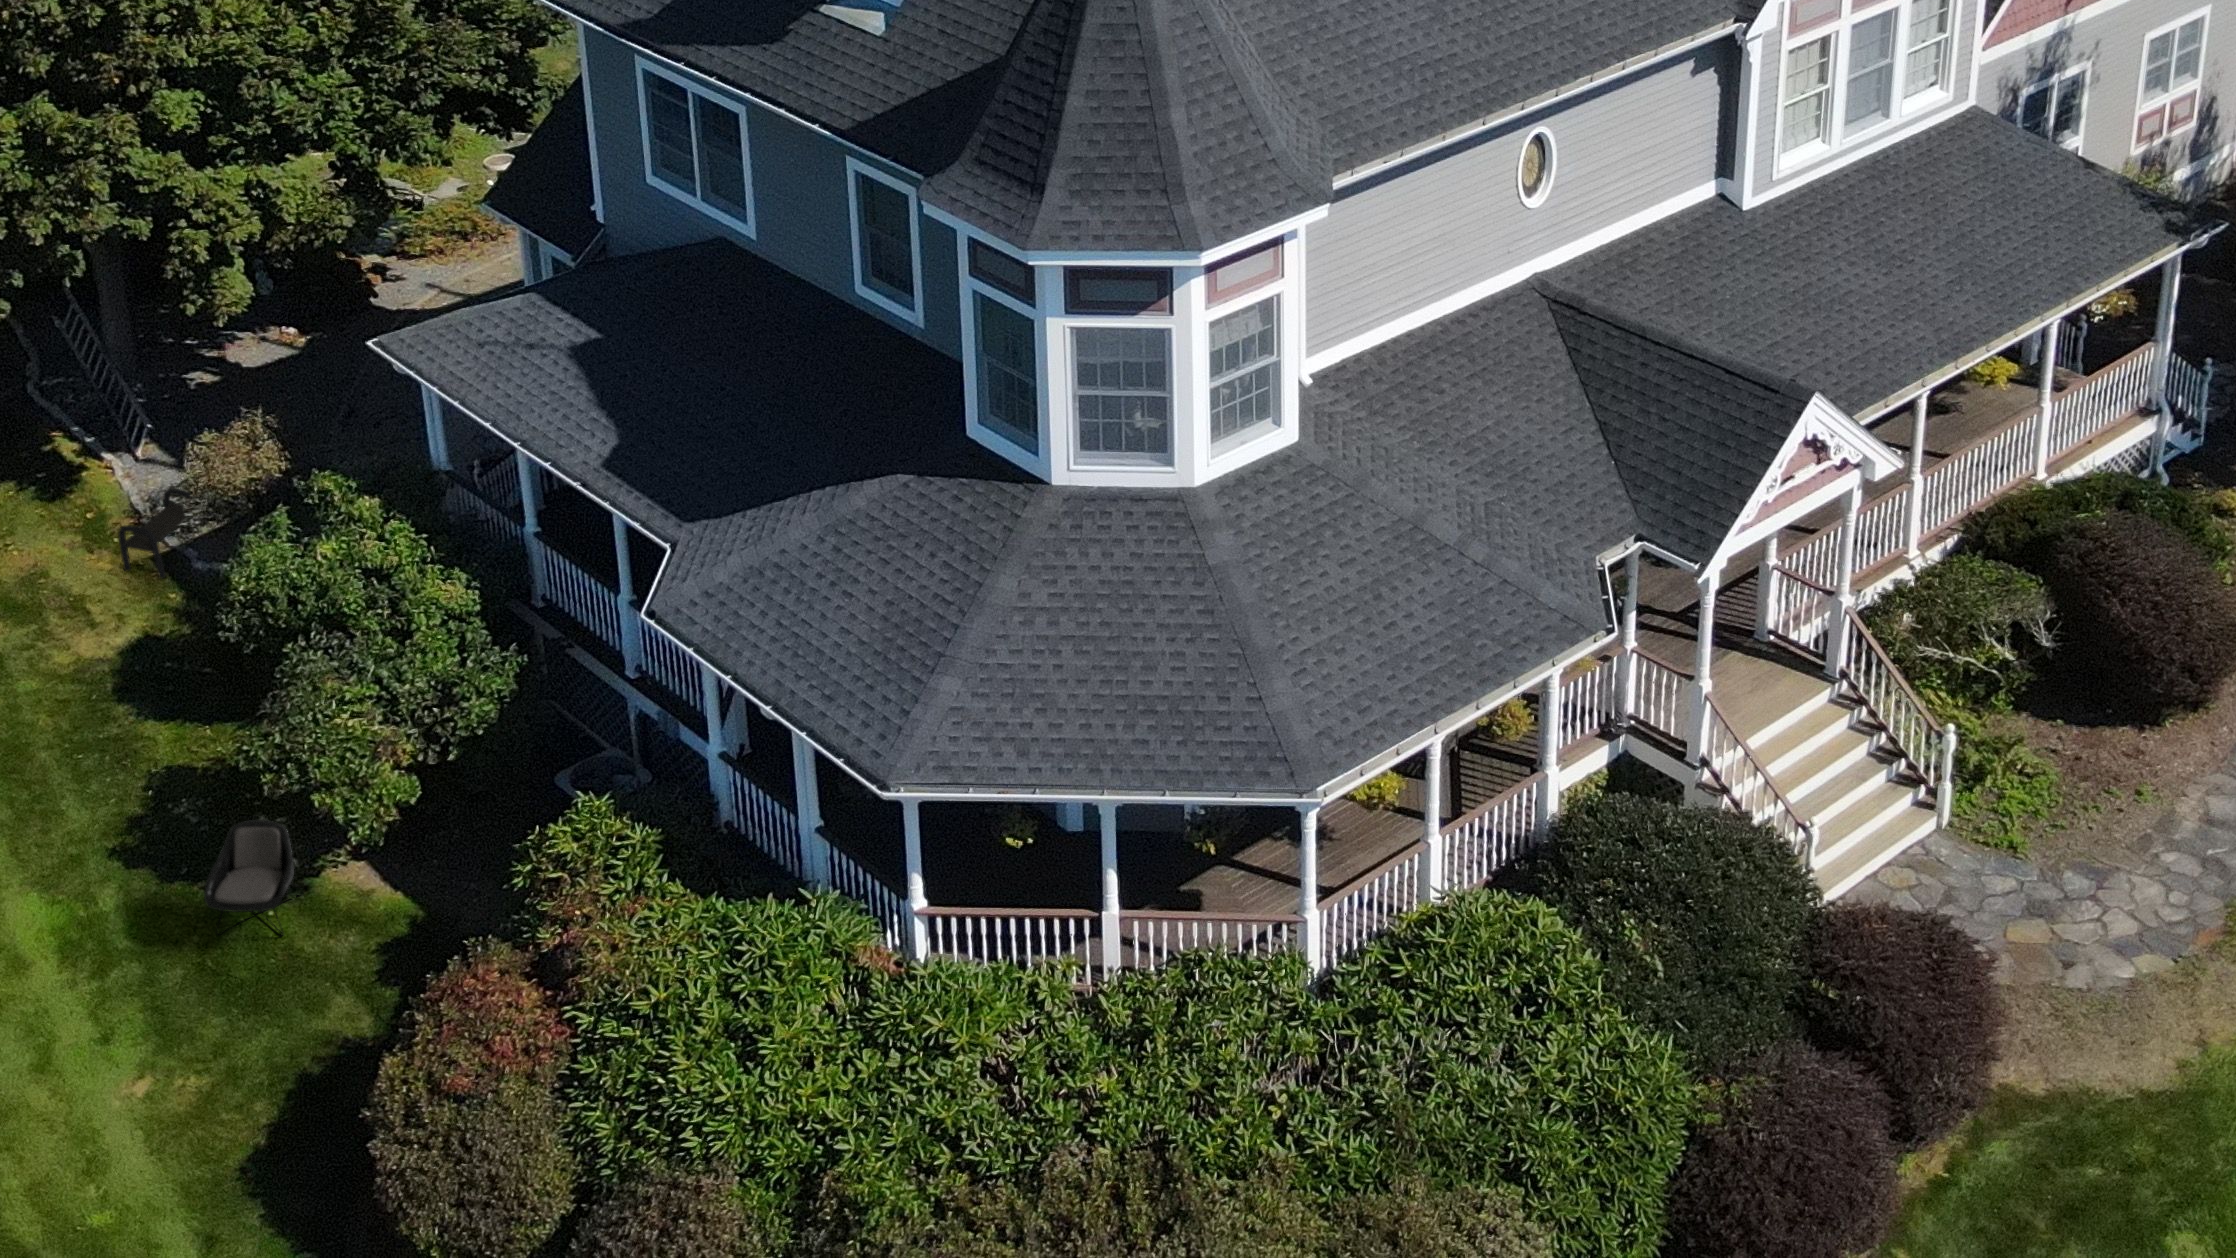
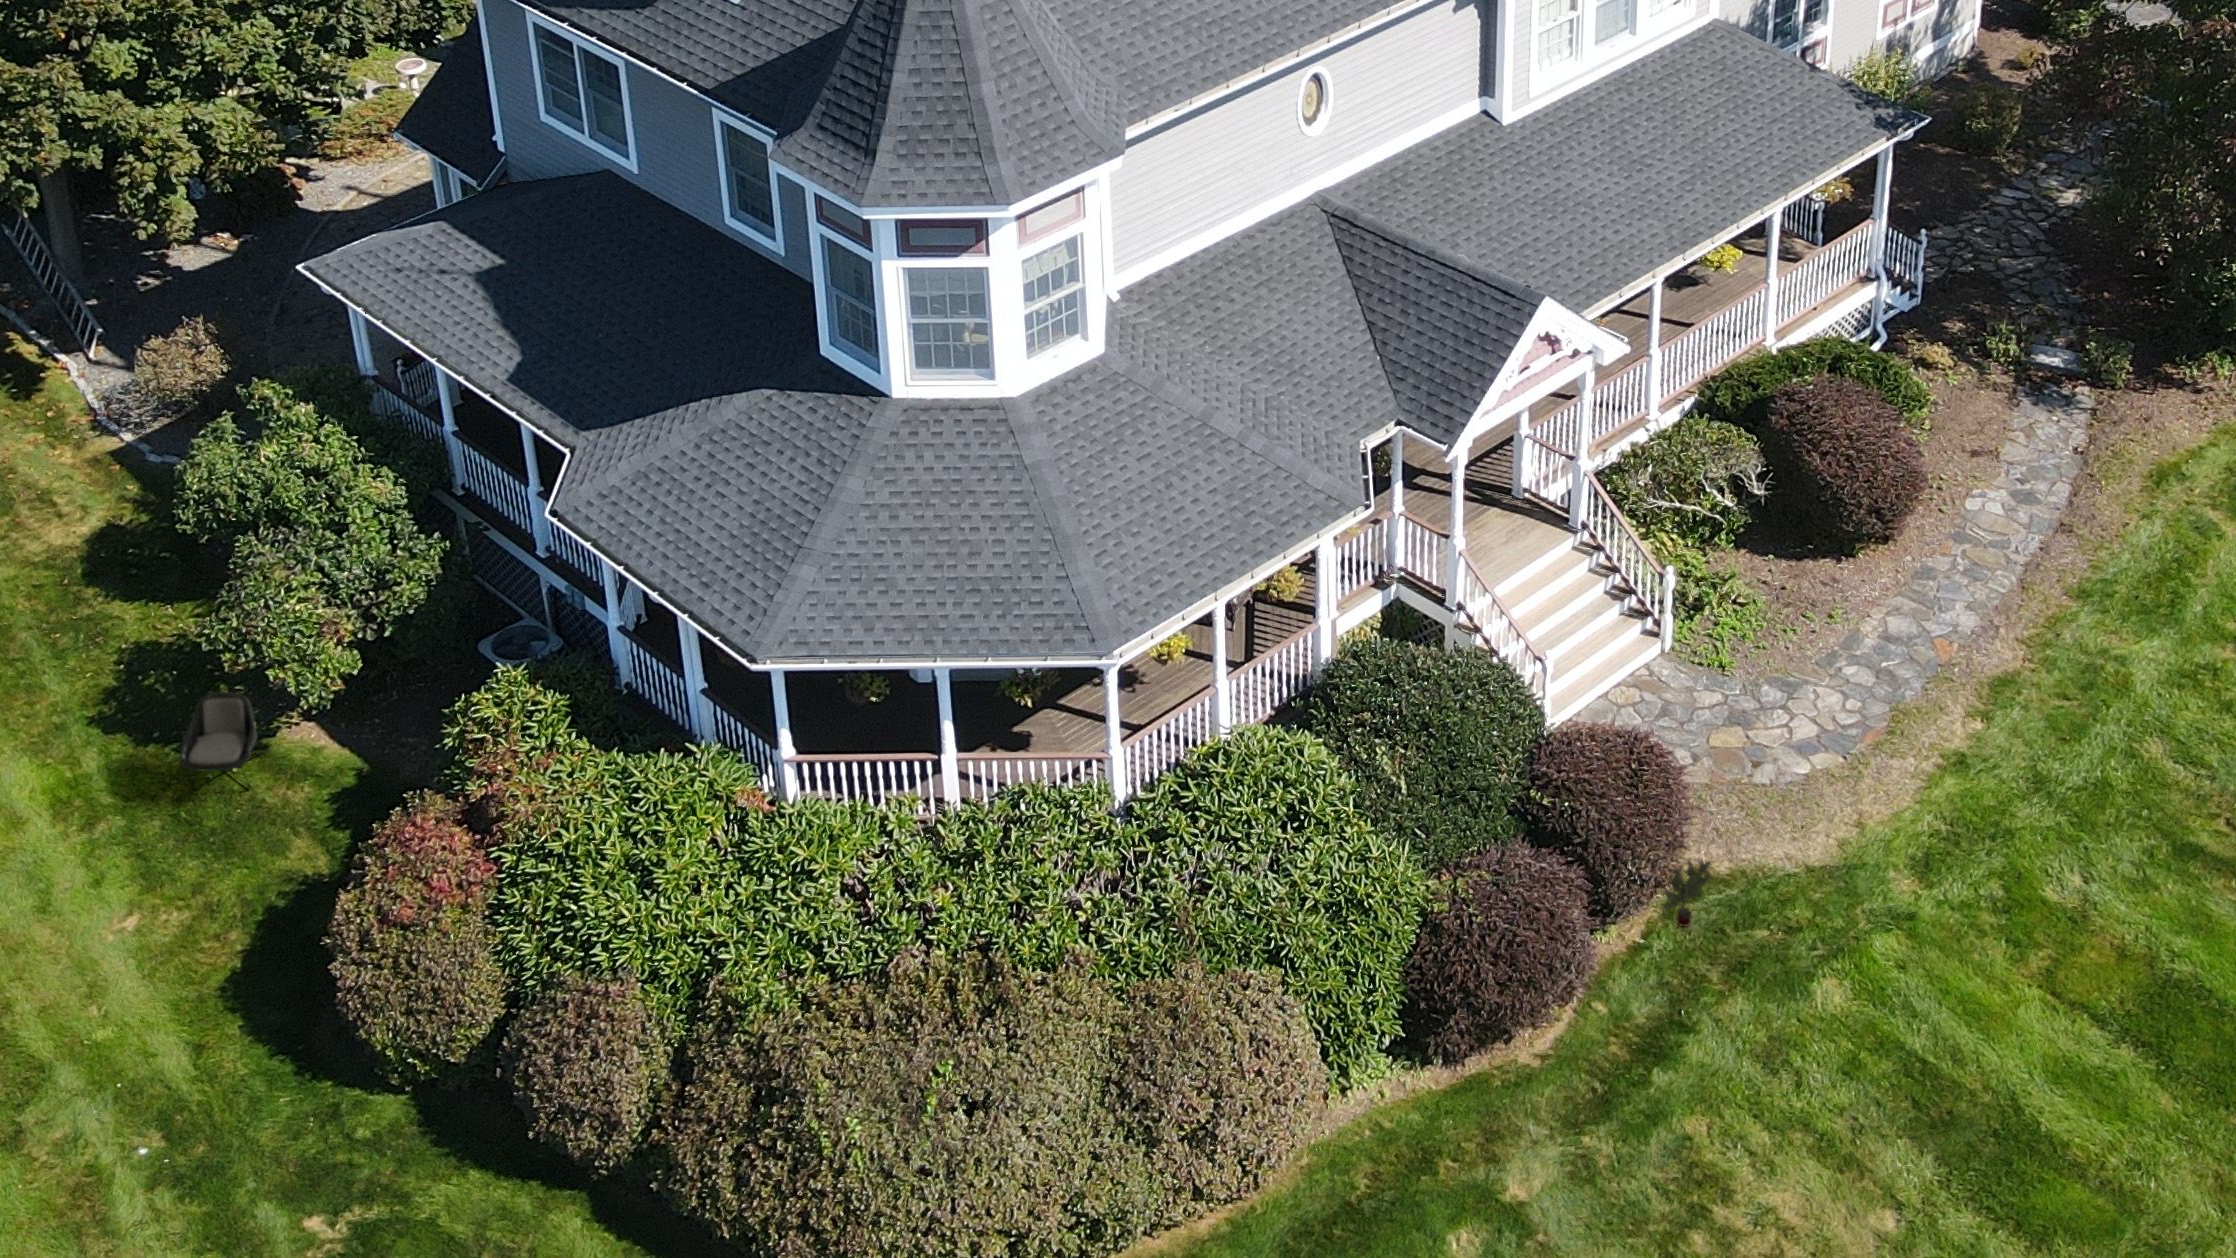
bench: present [118,488,191,579] -> none [81,391,164,472]
potted tree: none [1977,1071,2041,1160] -> present [1662,858,1712,927]

